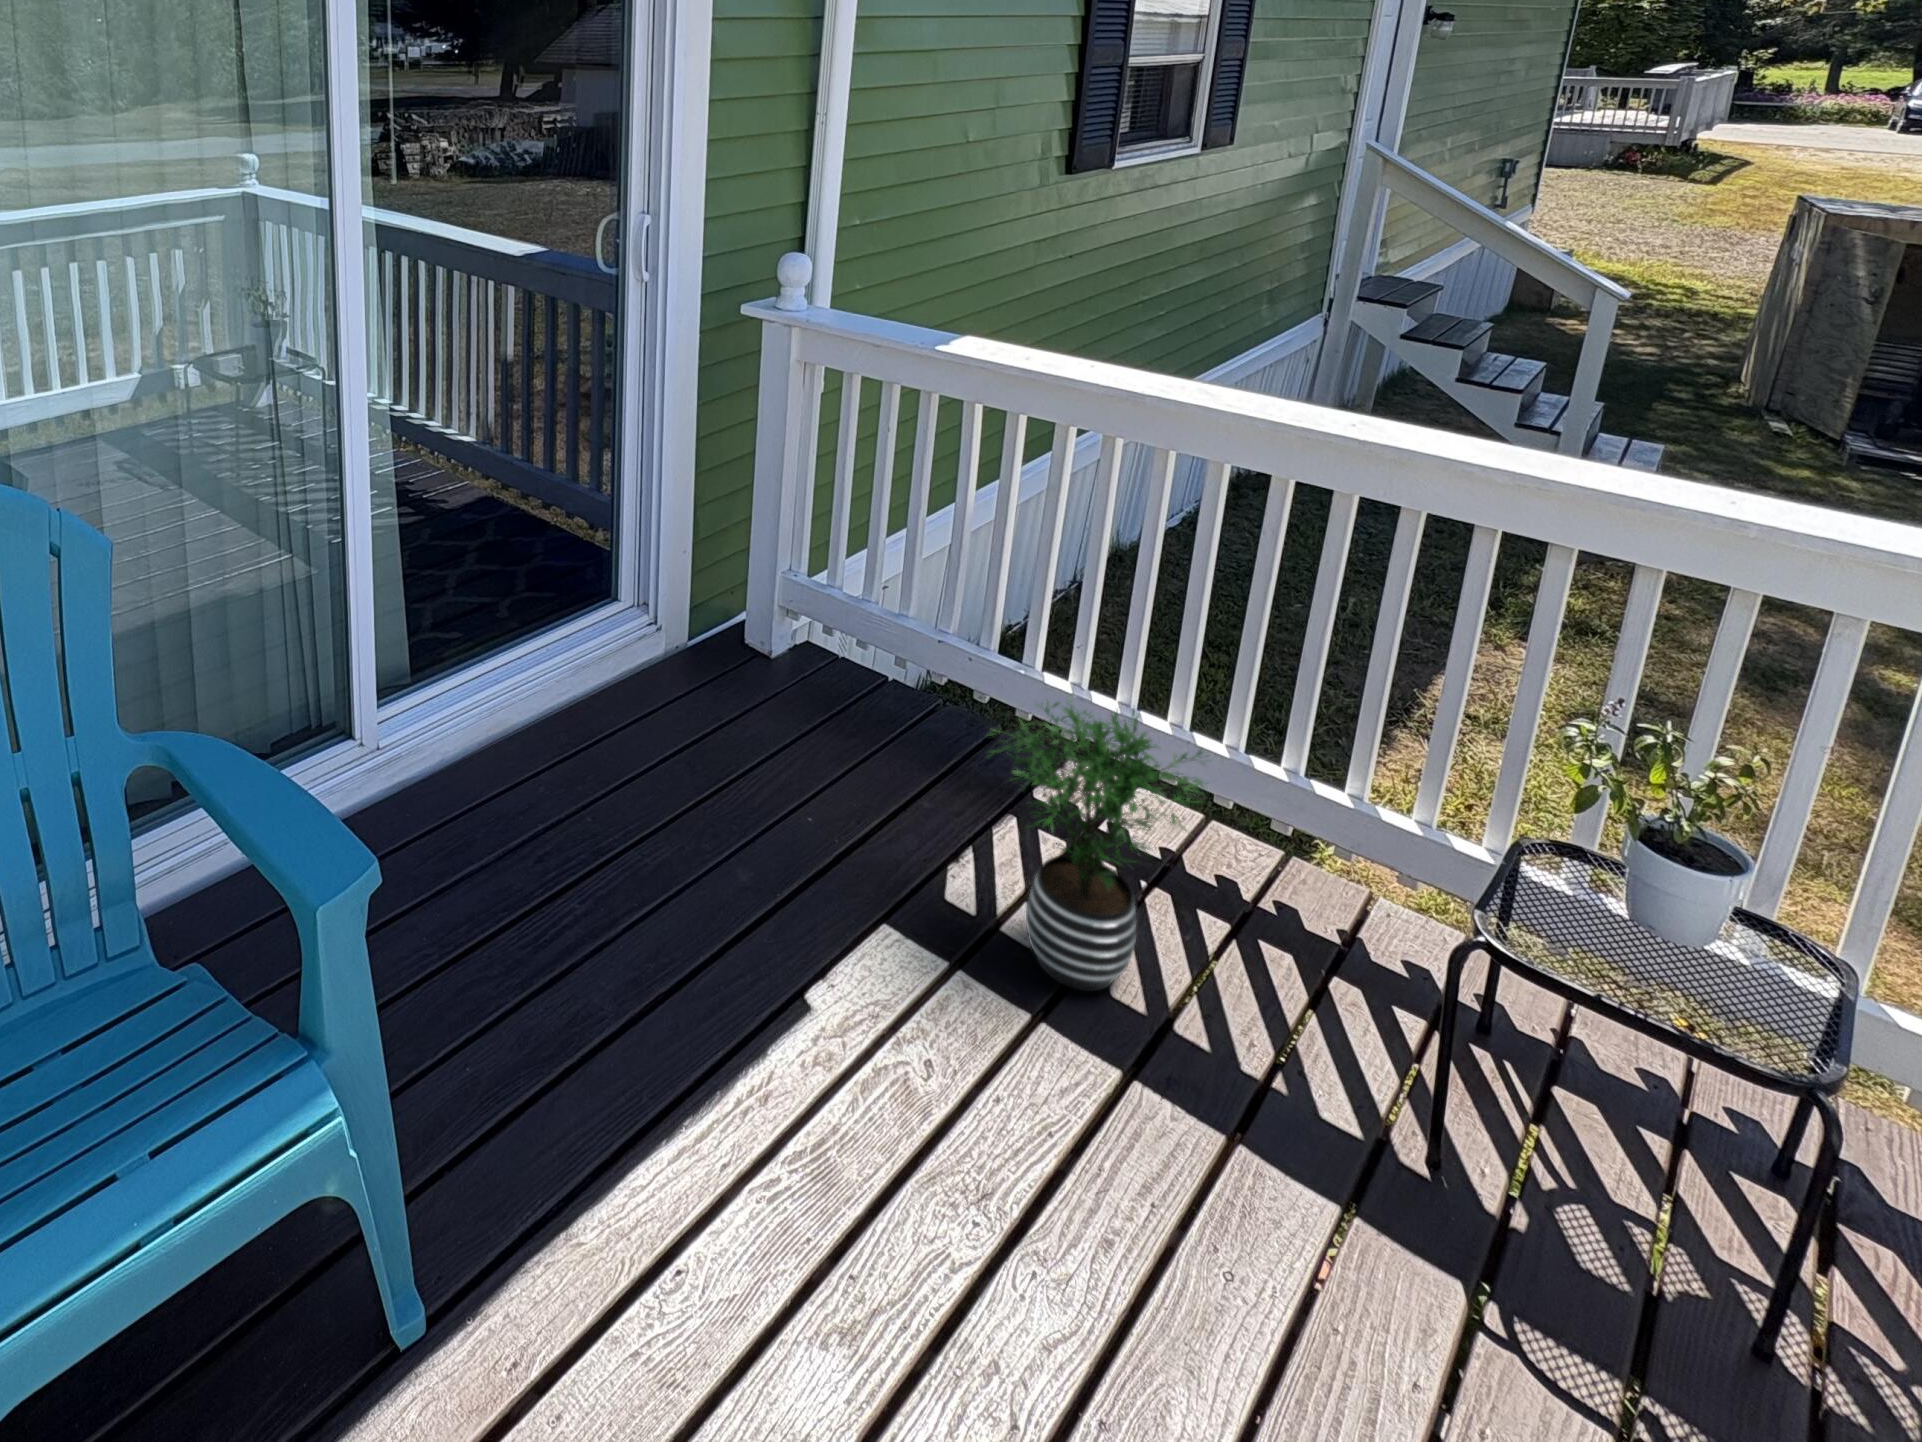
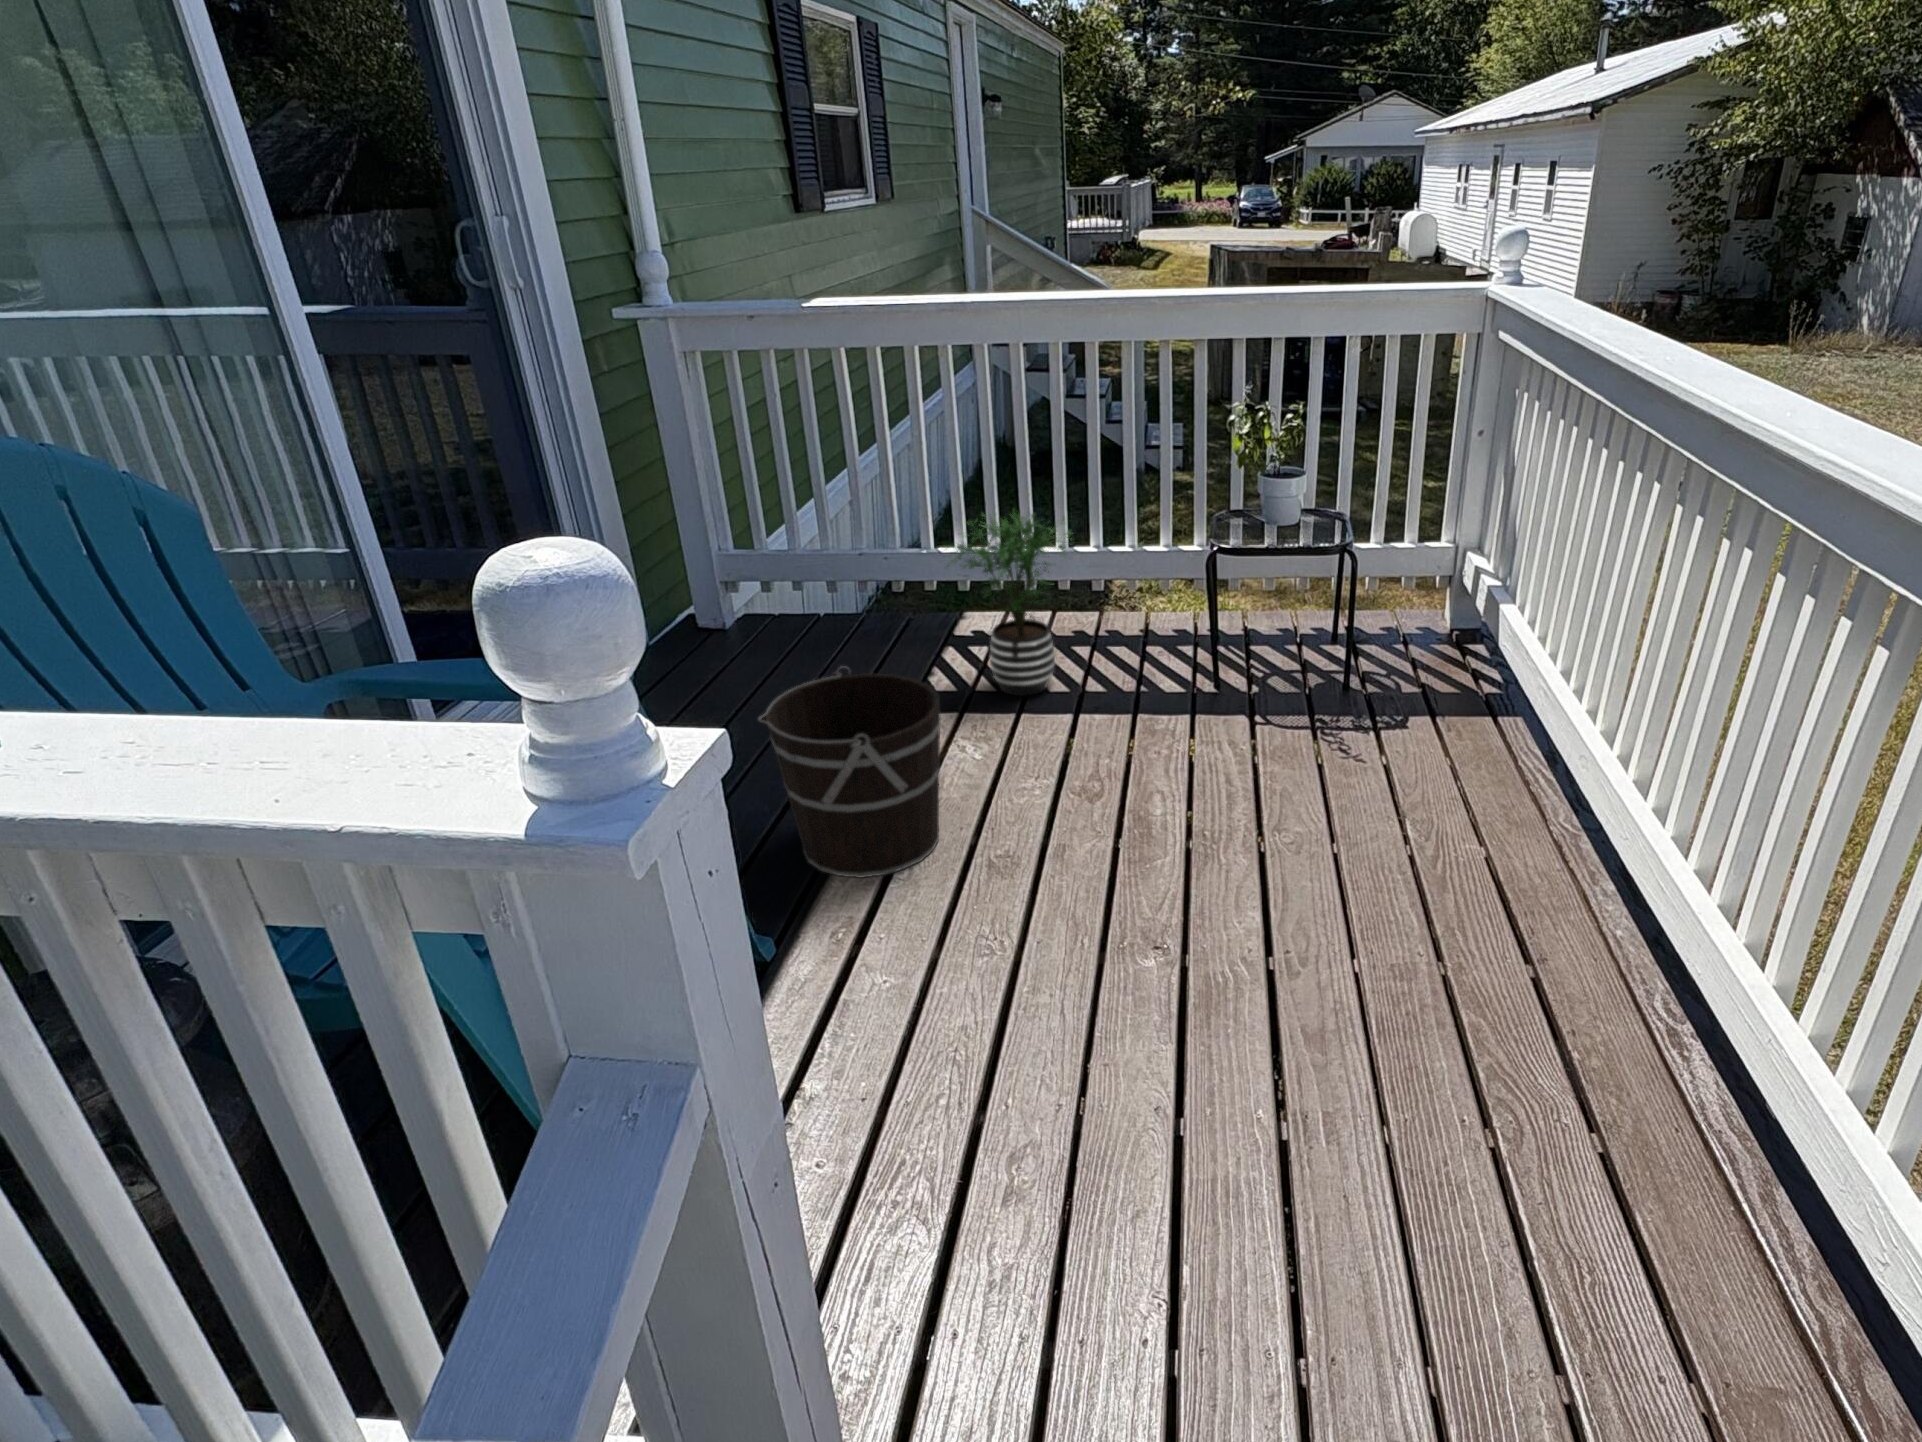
bucket: none [552,907,807,1286] -> present [758,666,941,878]

